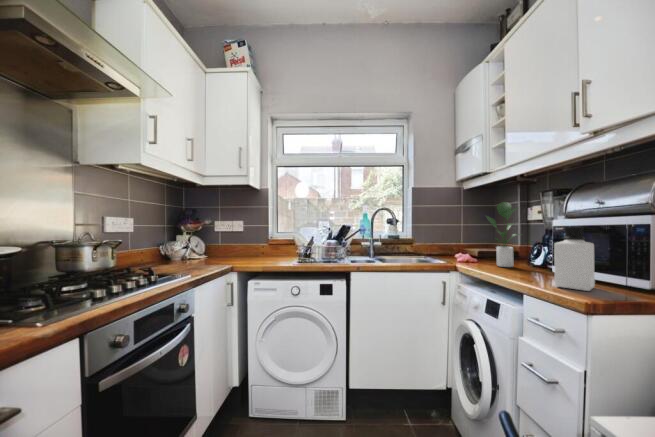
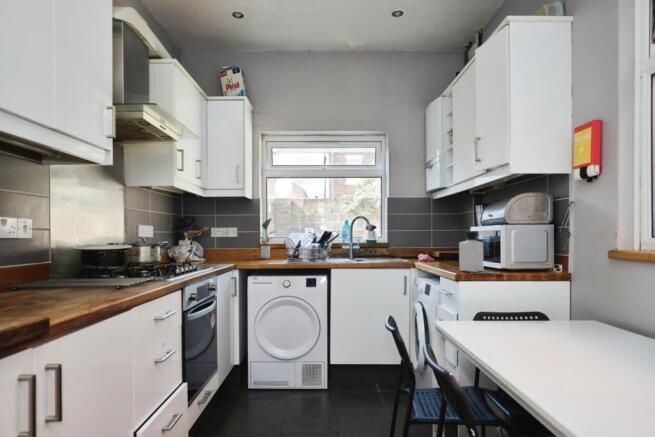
potted plant: present [486,202,519,267] -> present [257,218,273,259]

